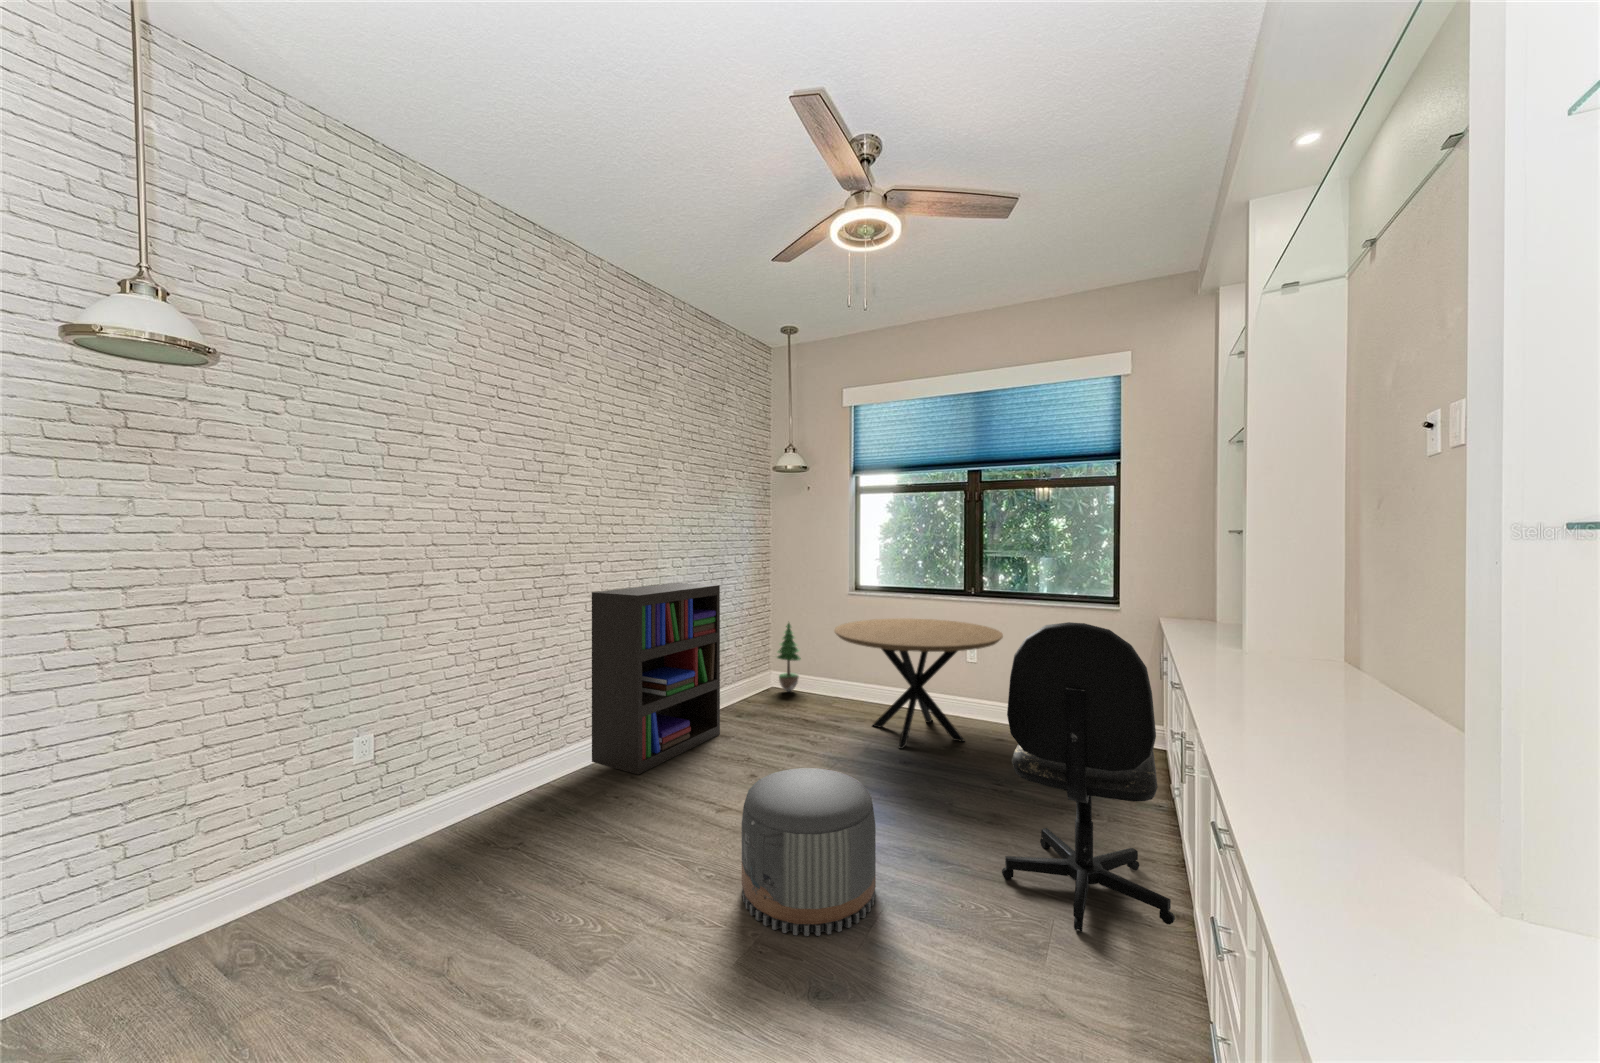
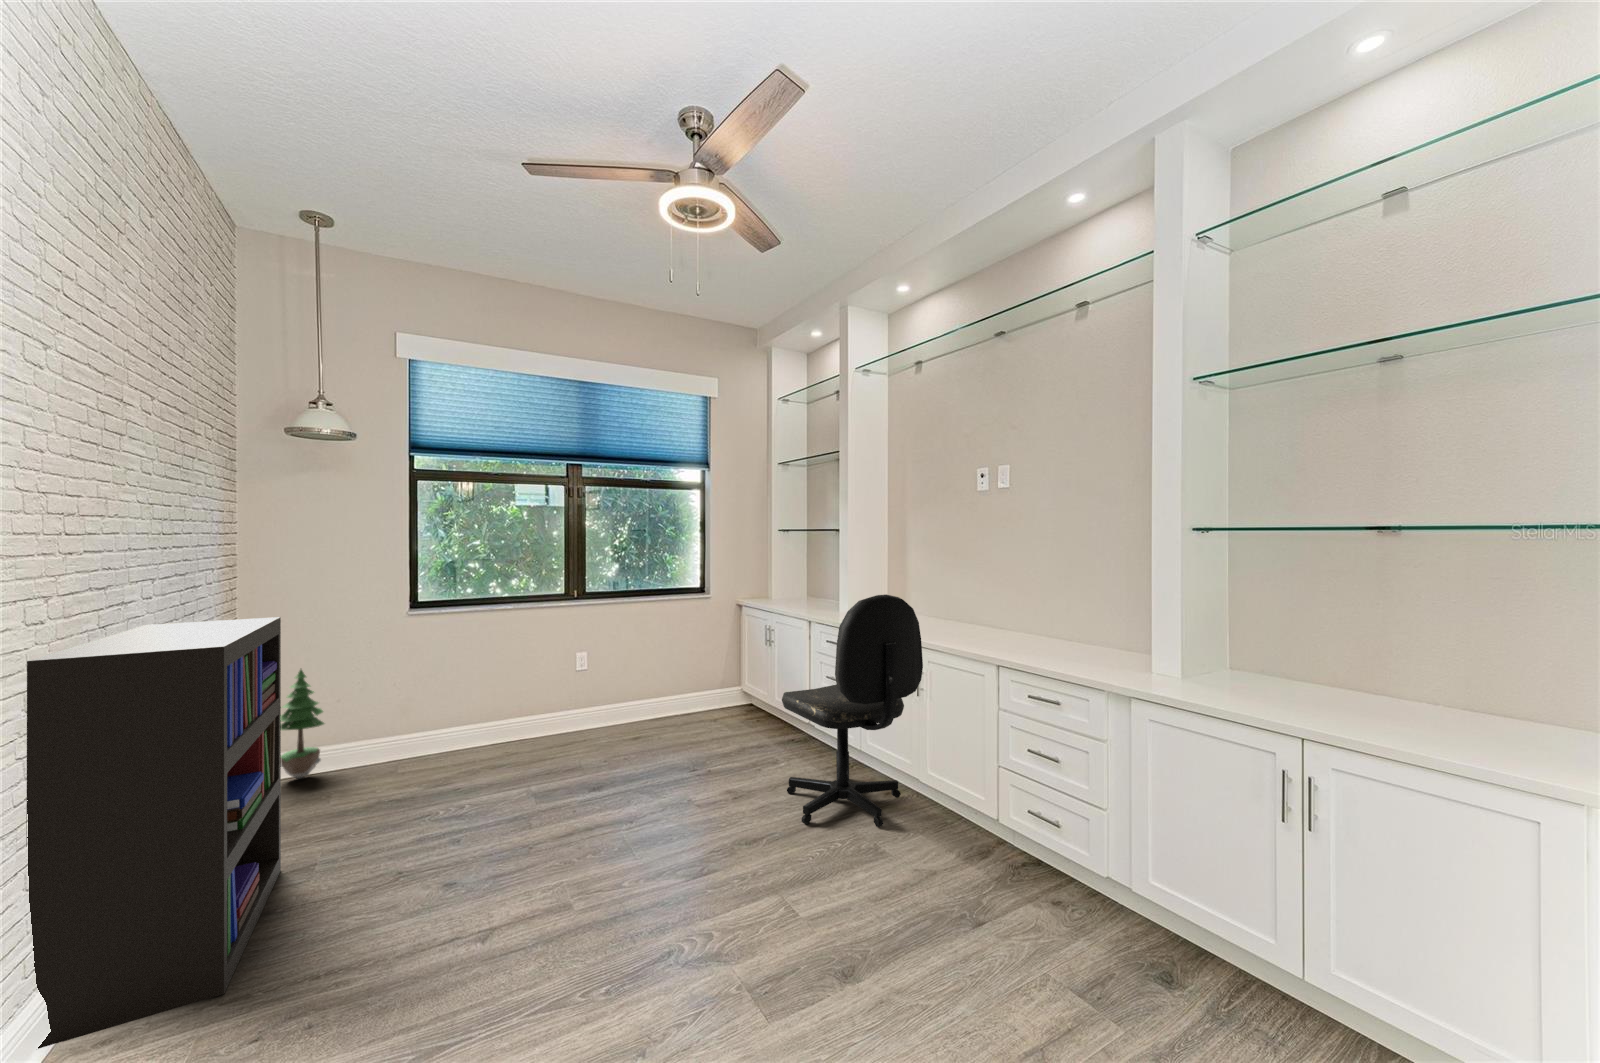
dining table: present [834,619,1003,749] -> none [452,628,657,779]
pouf: present [742,768,876,936] -> none [637,788,788,981]

